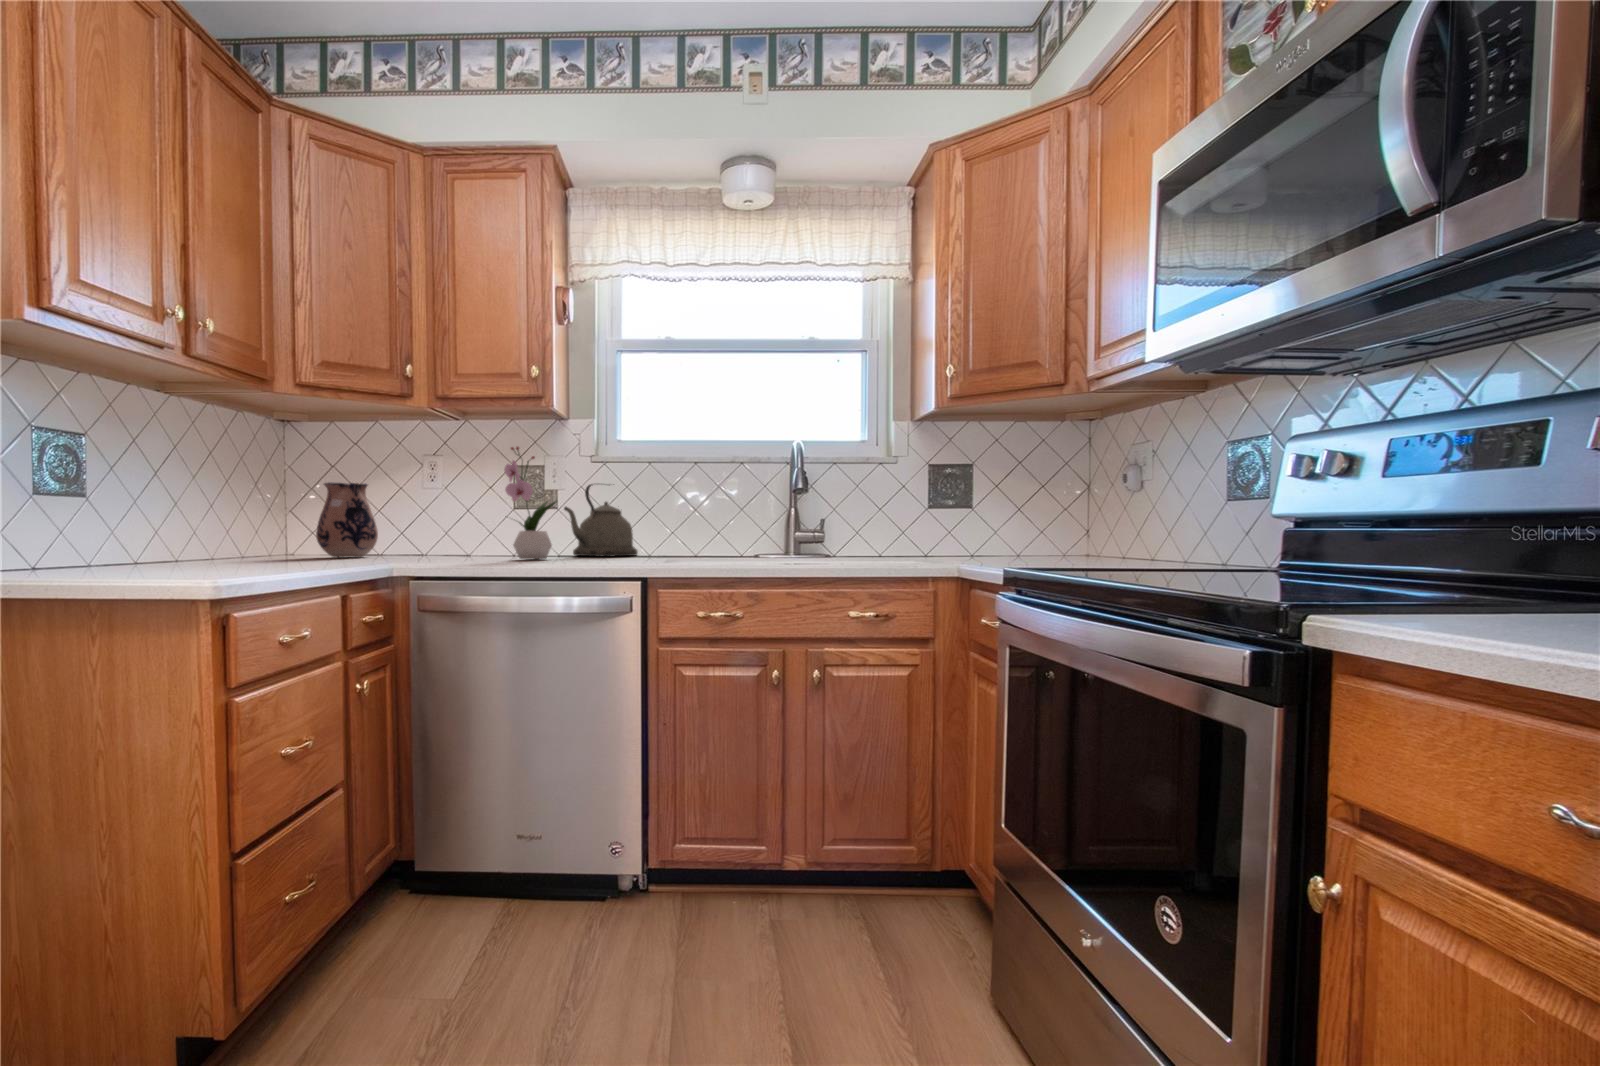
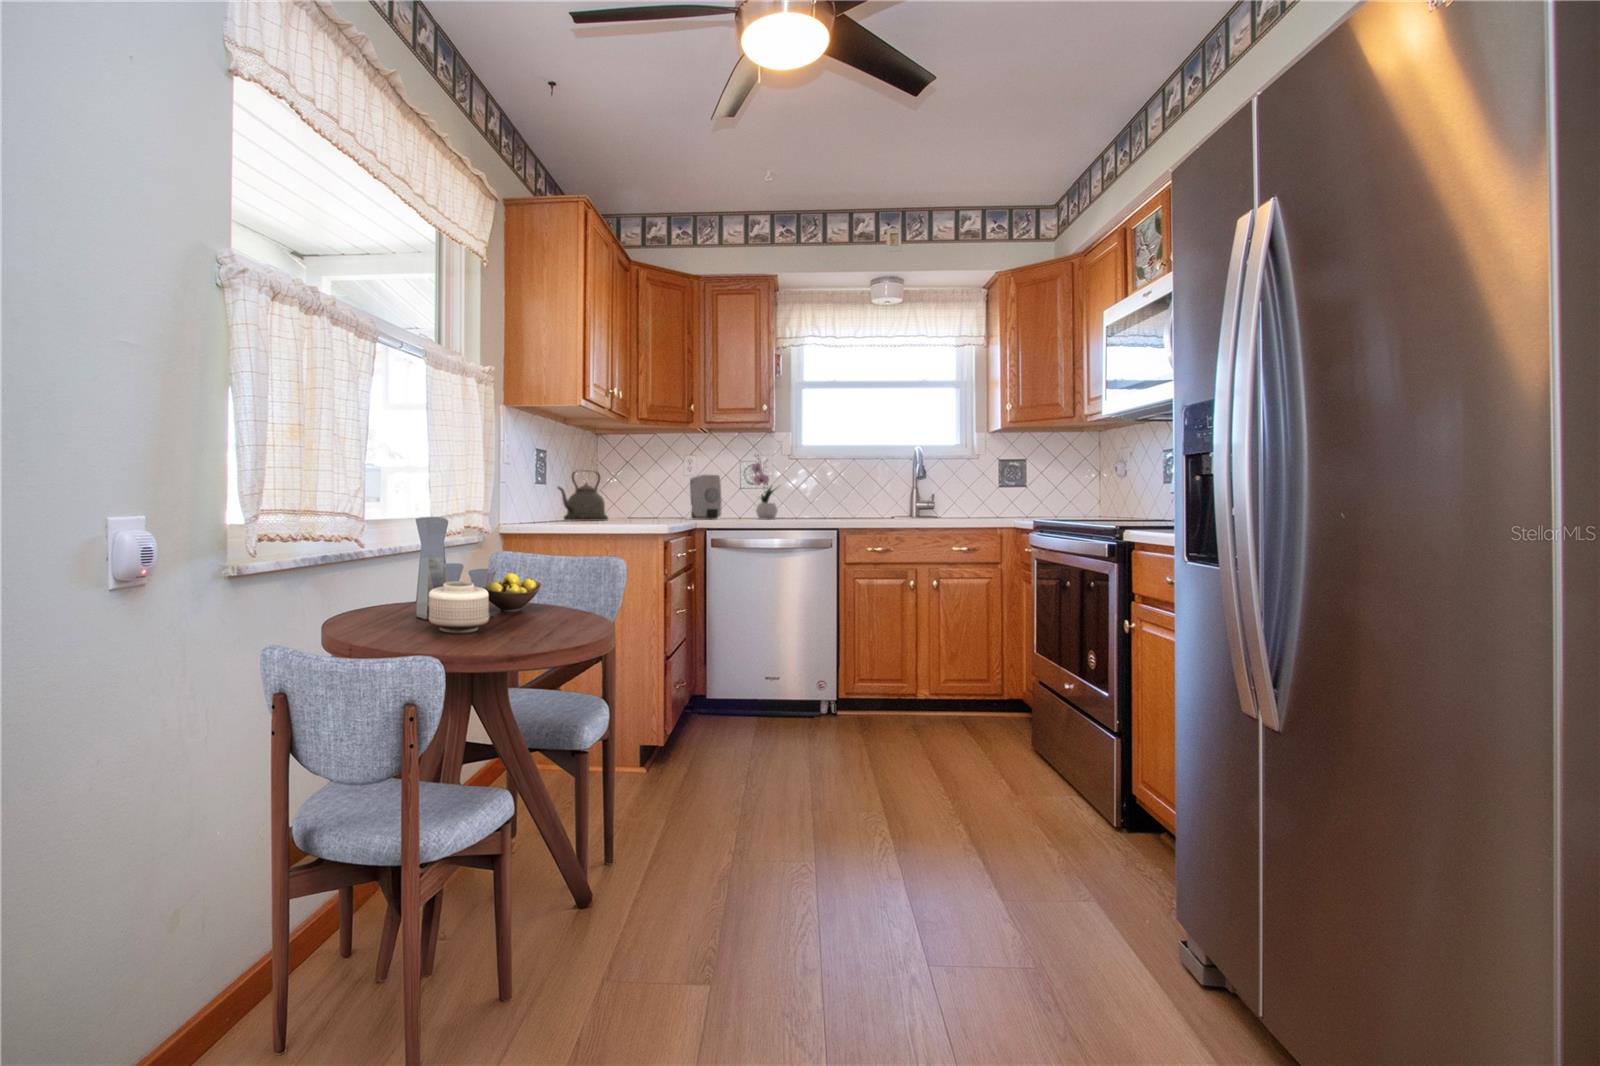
ceramic pitcher: present [316,482,378,557] -> none [631,475,662,519]
soap dispenser: none [431,483,475,557] -> present [690,475,722,519]
kettle: present [564,484,638,556] -> present [558,472,608,520]

